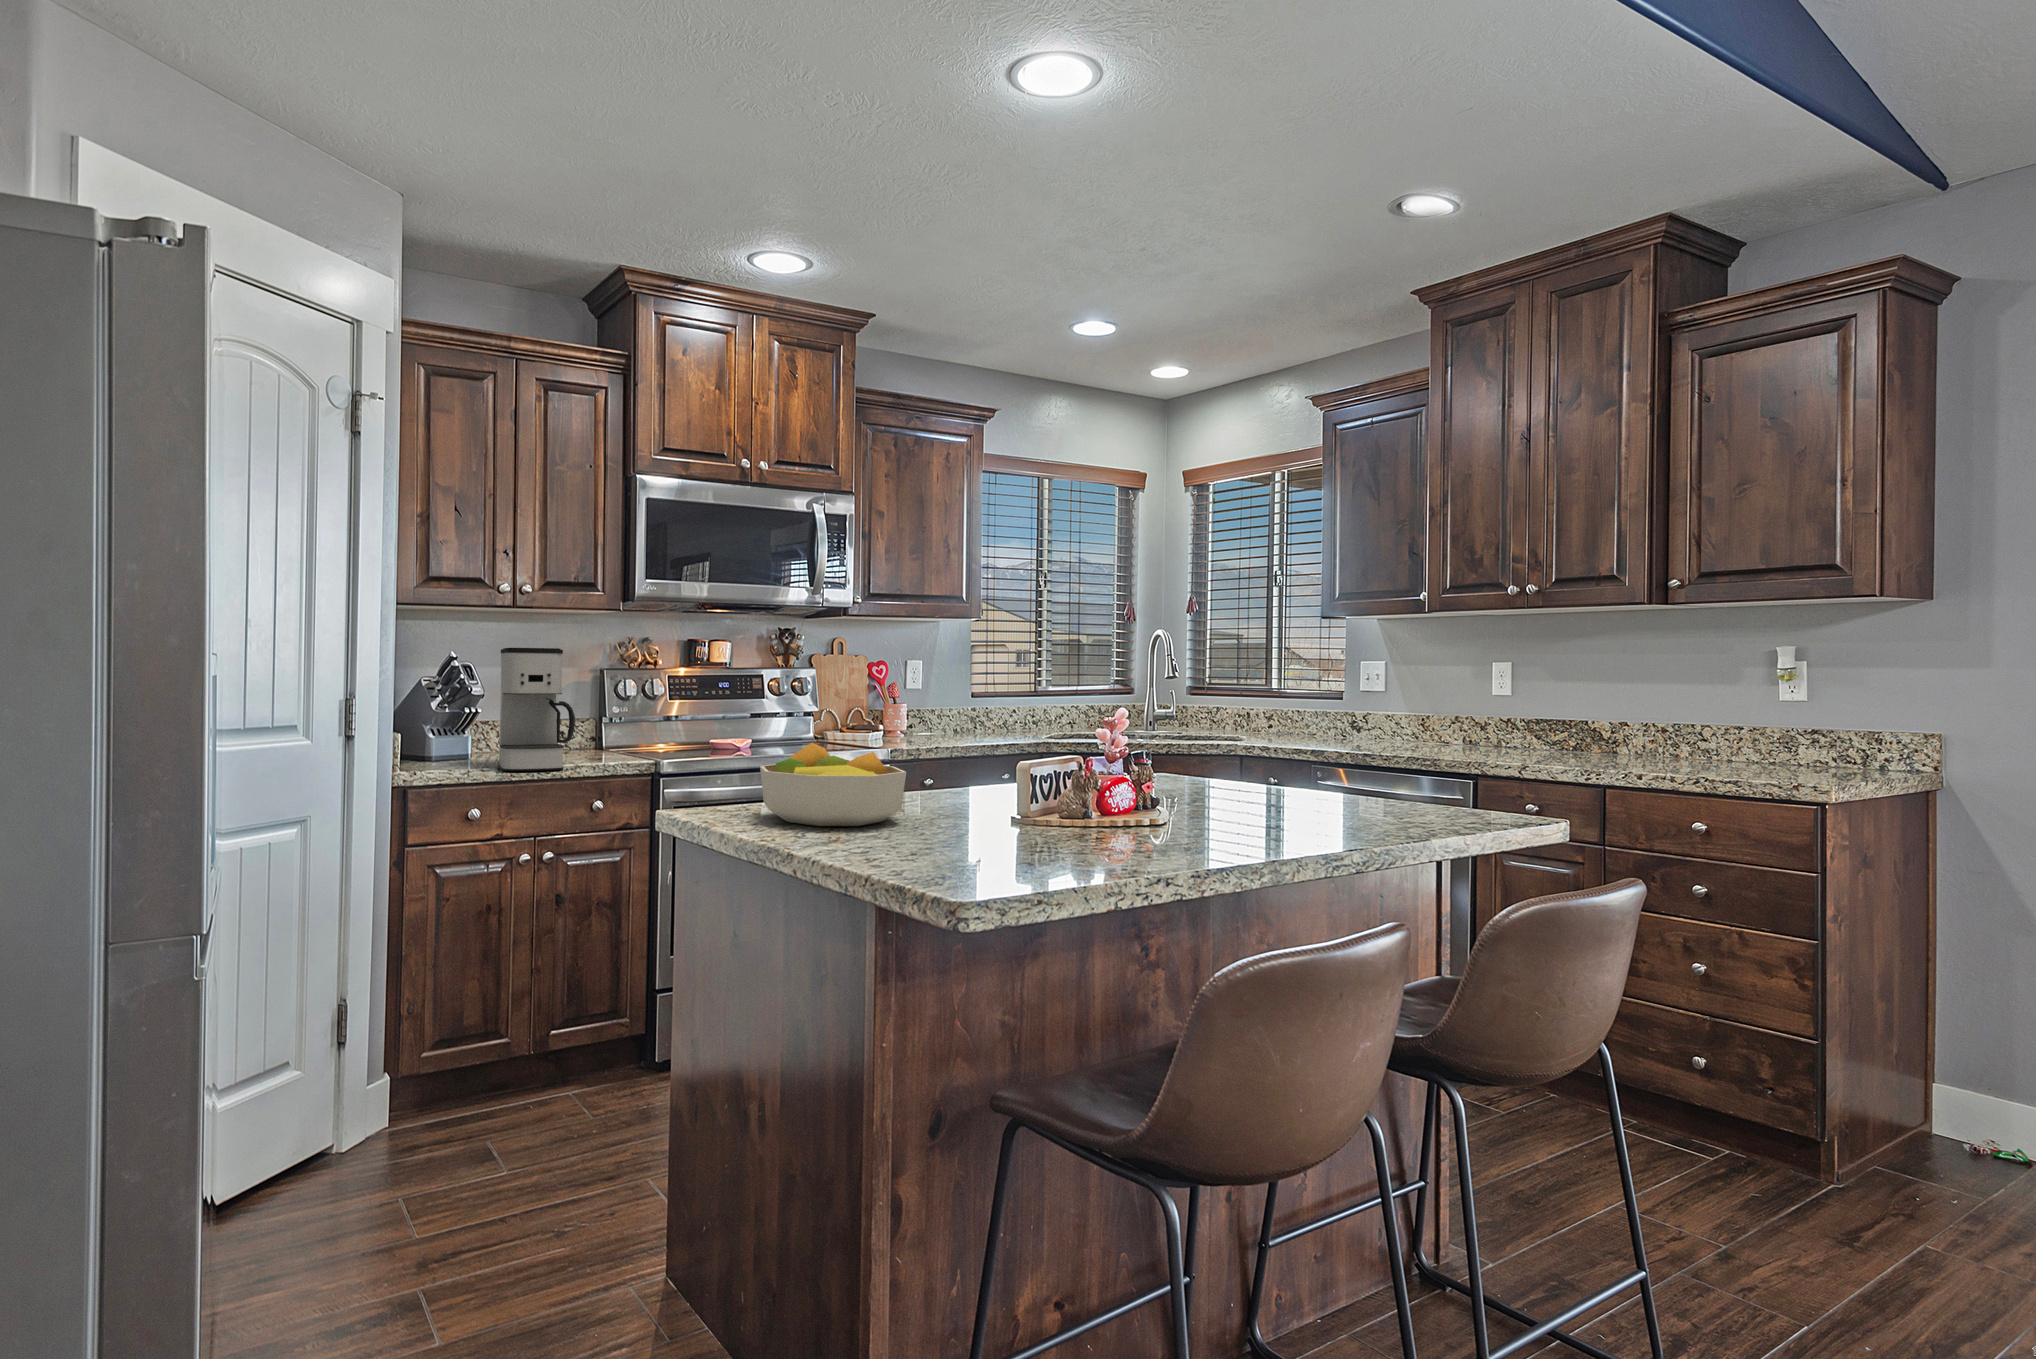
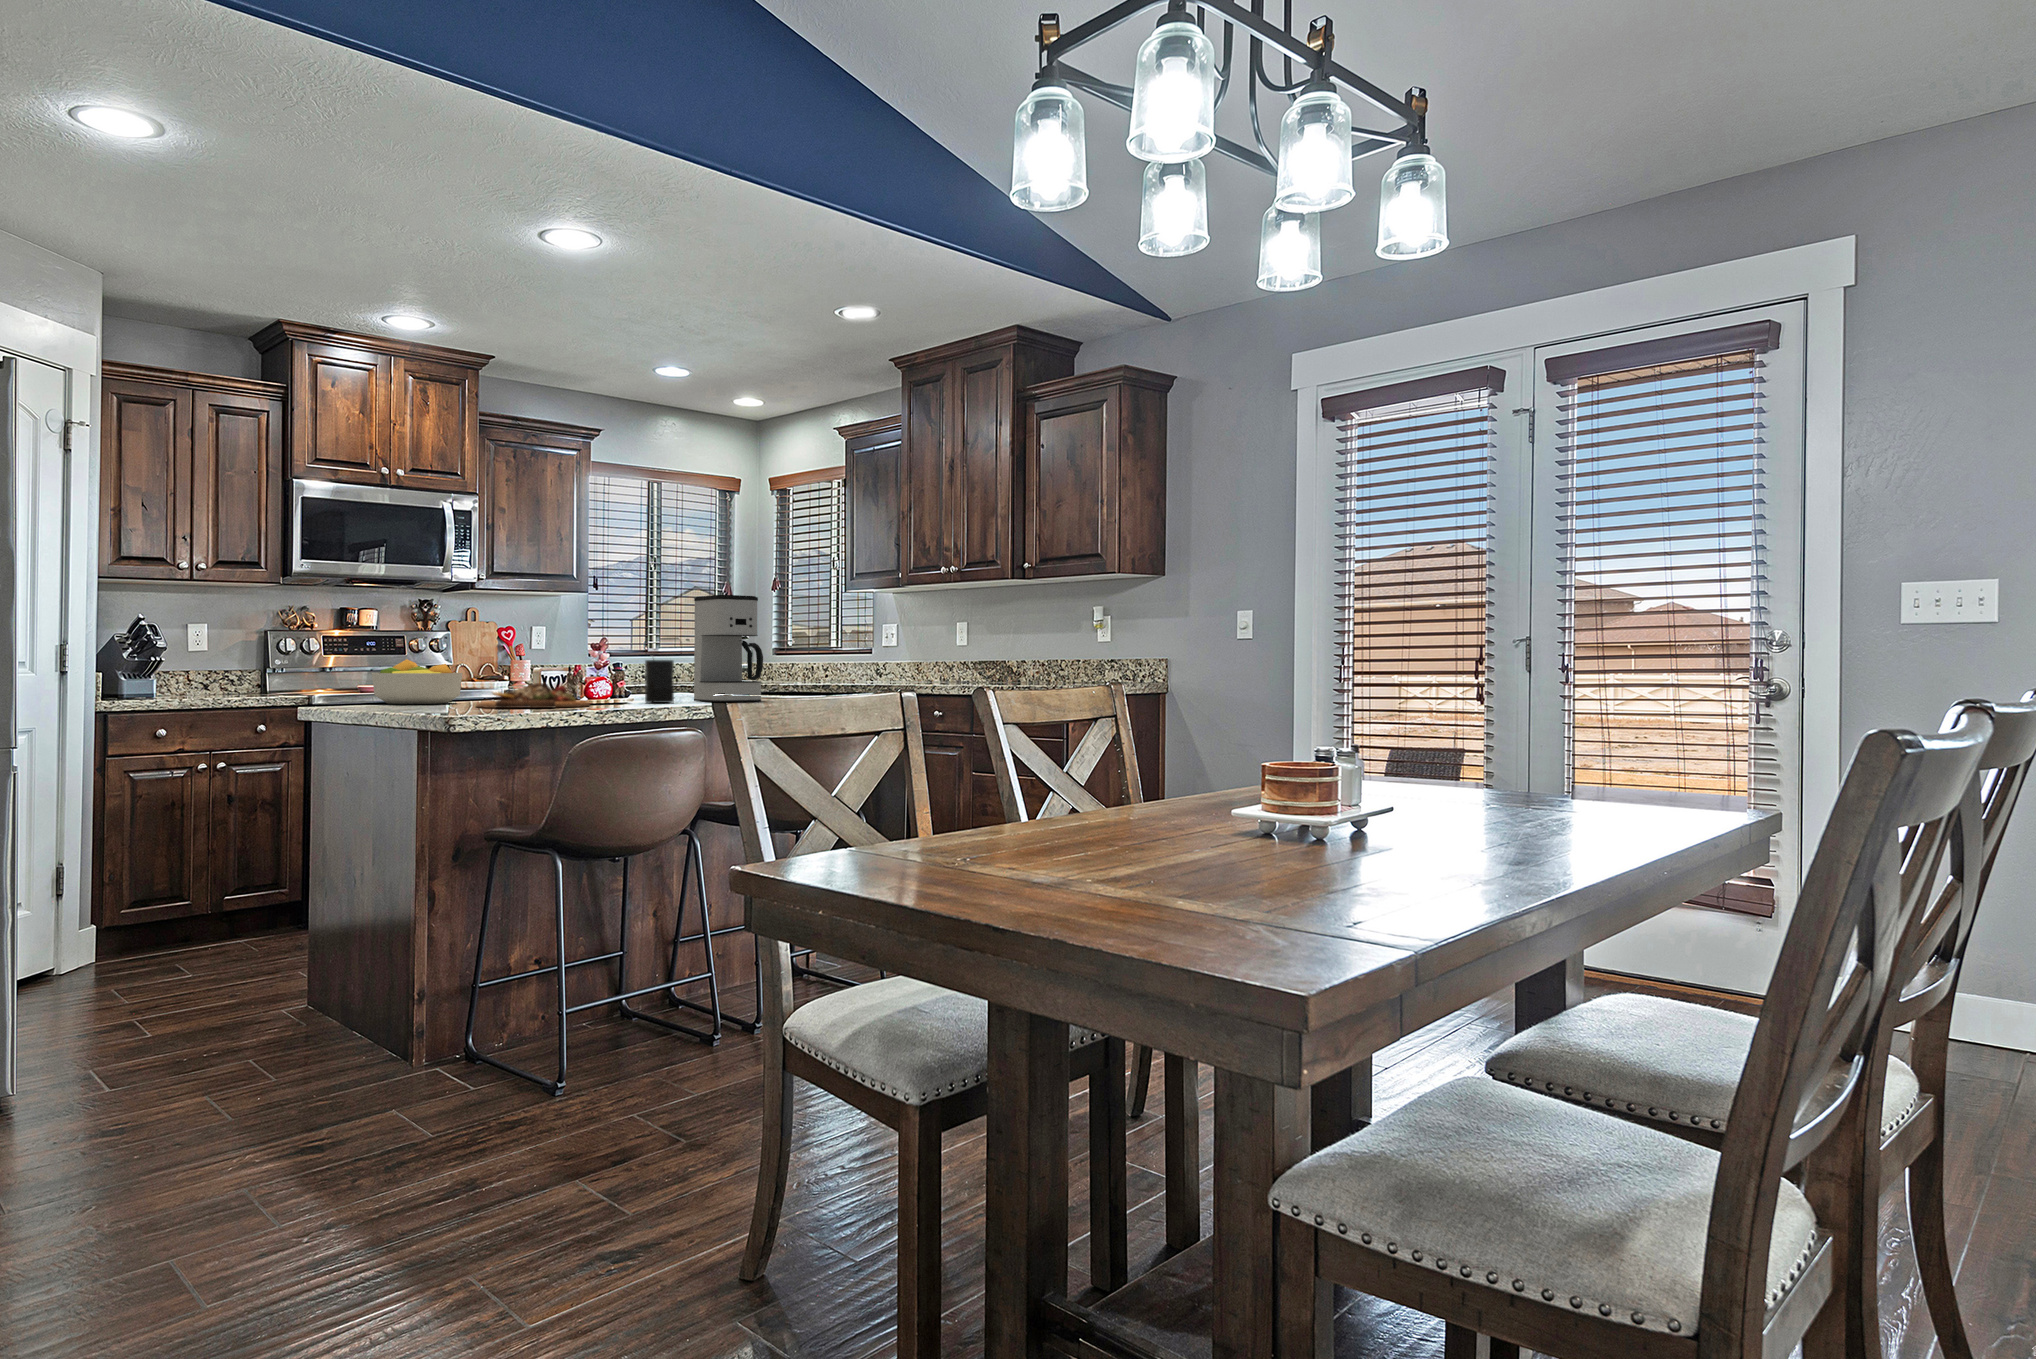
coffee maker: present [499,648,575,771] -> present [694,595,763,702]
candle: none [1203,743,1255,830] -> present [645,659,674,703]
cutting board: none [948,801,1145,863] -> present [476,683,590,708]

